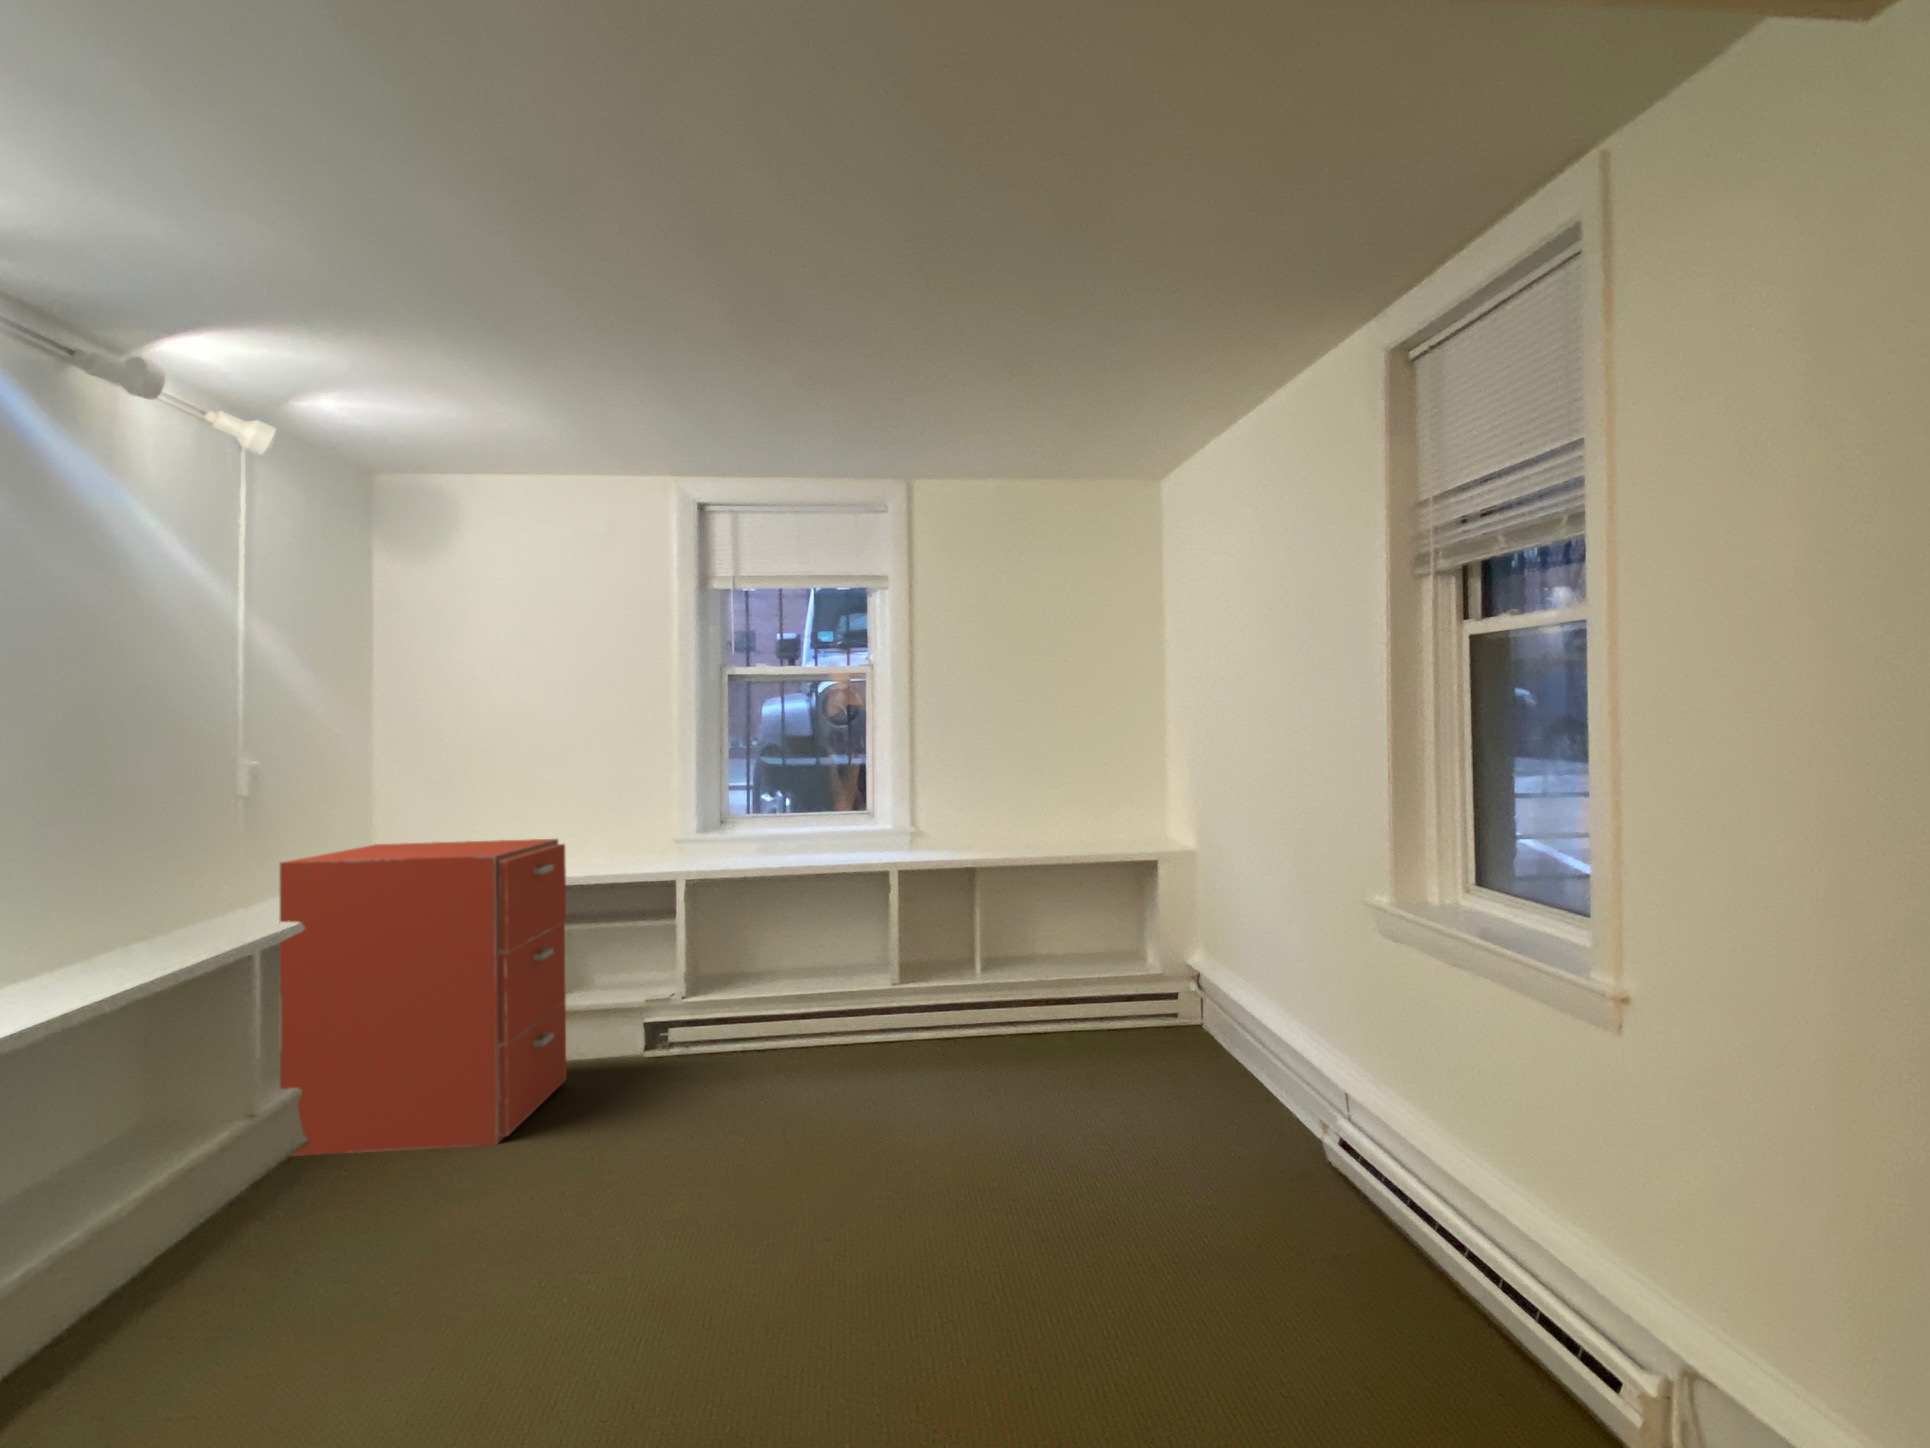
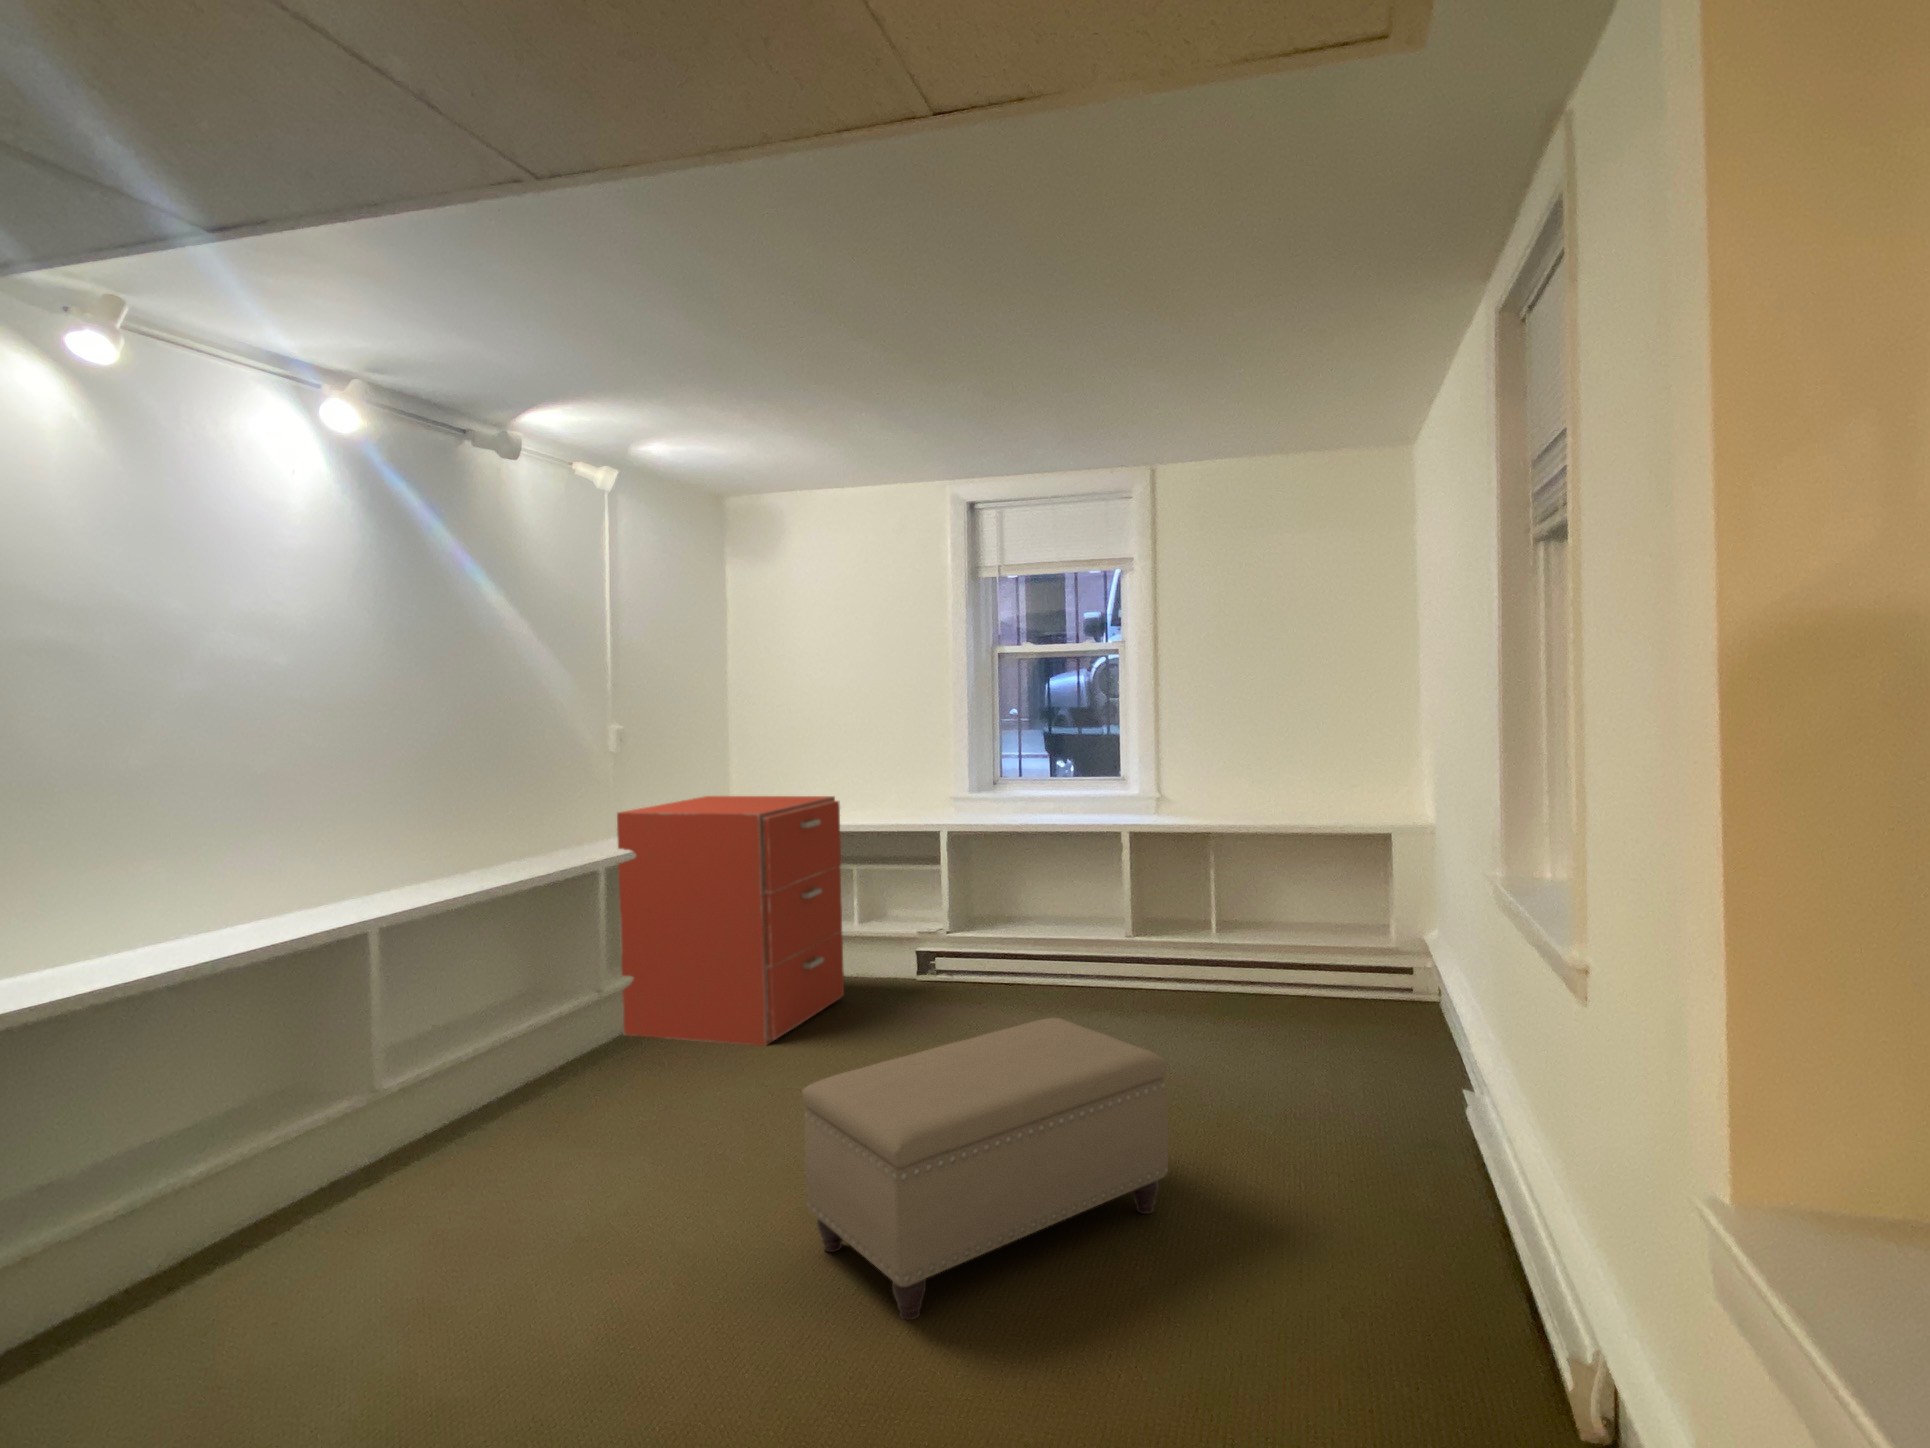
ottoman: none [707,1050,1079,1382] -> present [802,1018,1168,1320]

